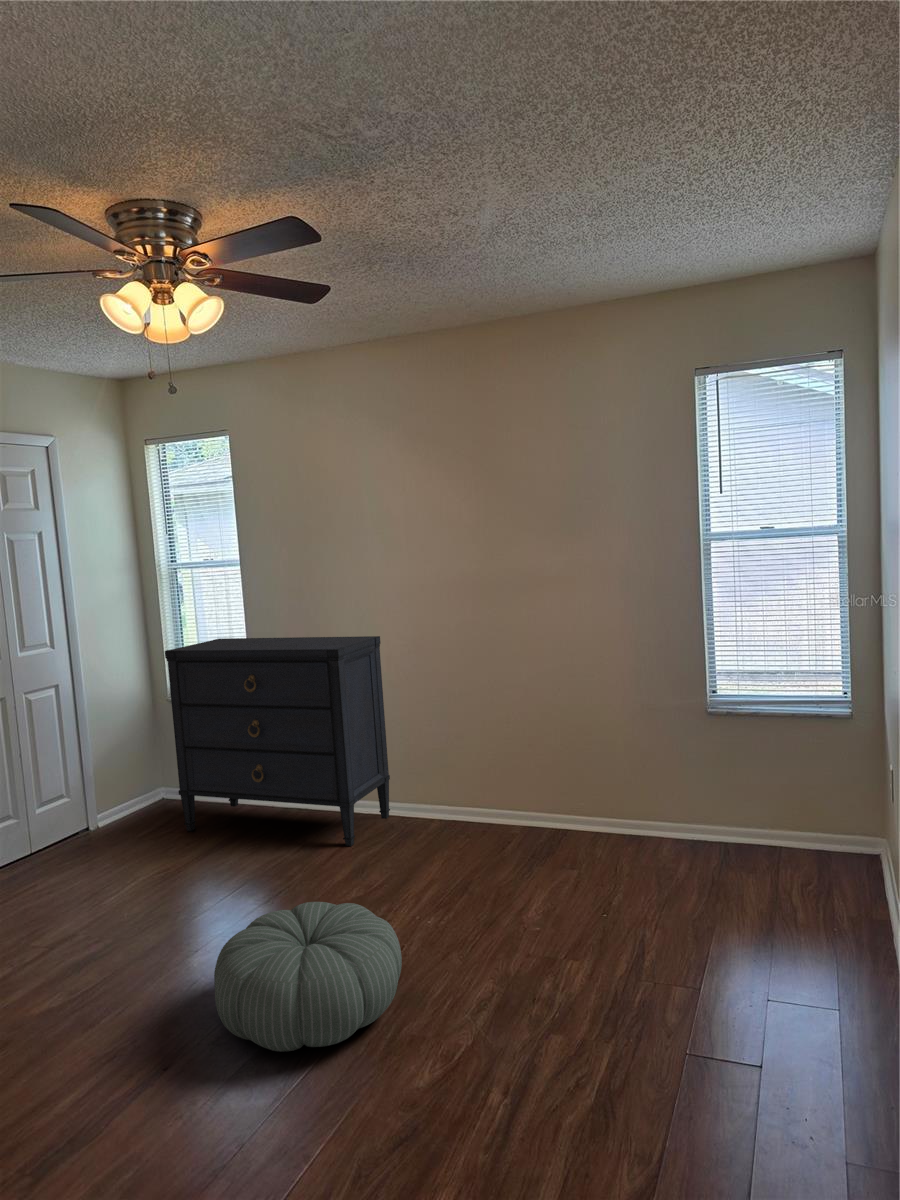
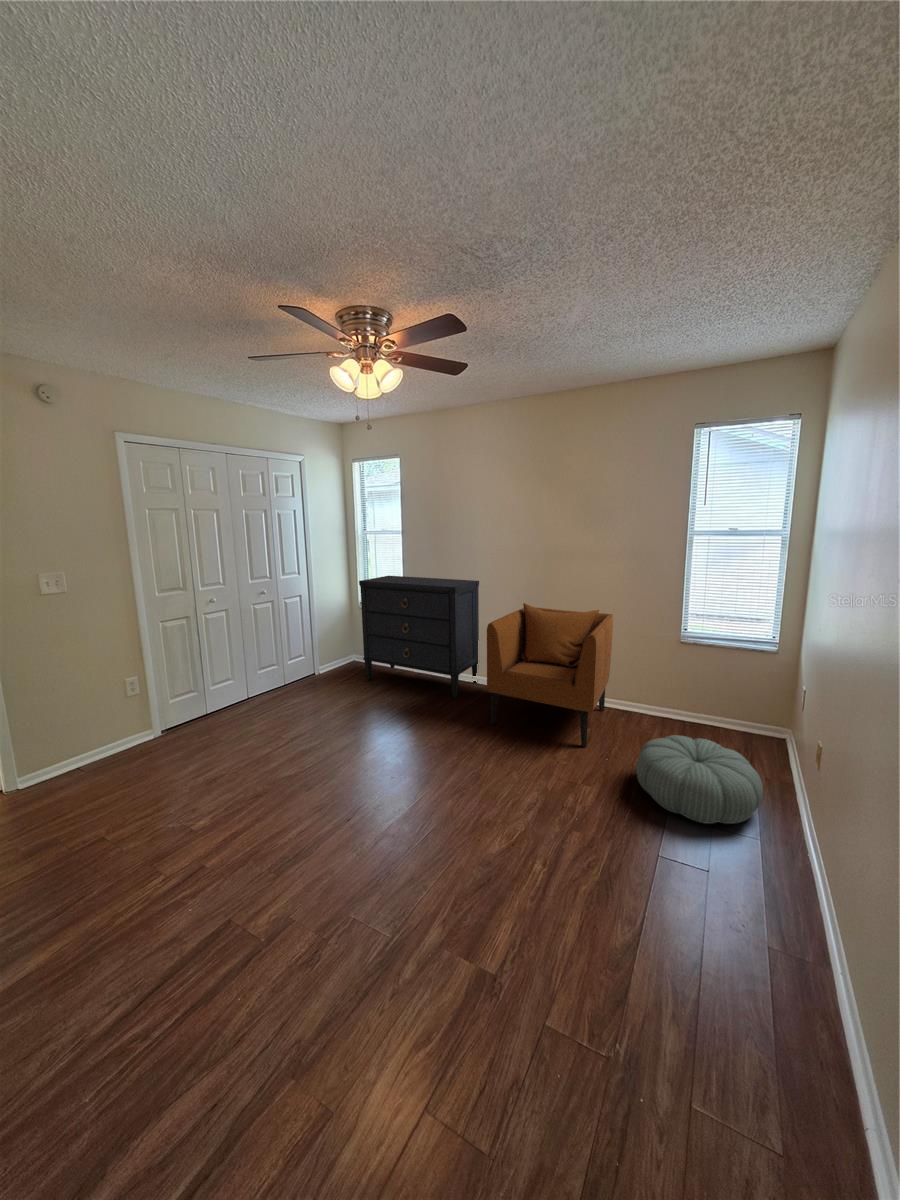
armchair: none [395,668,606,904] -> present [487,603,613,748]
pouf: present [214,902,402,1052] -> present [636,735,763,824]

